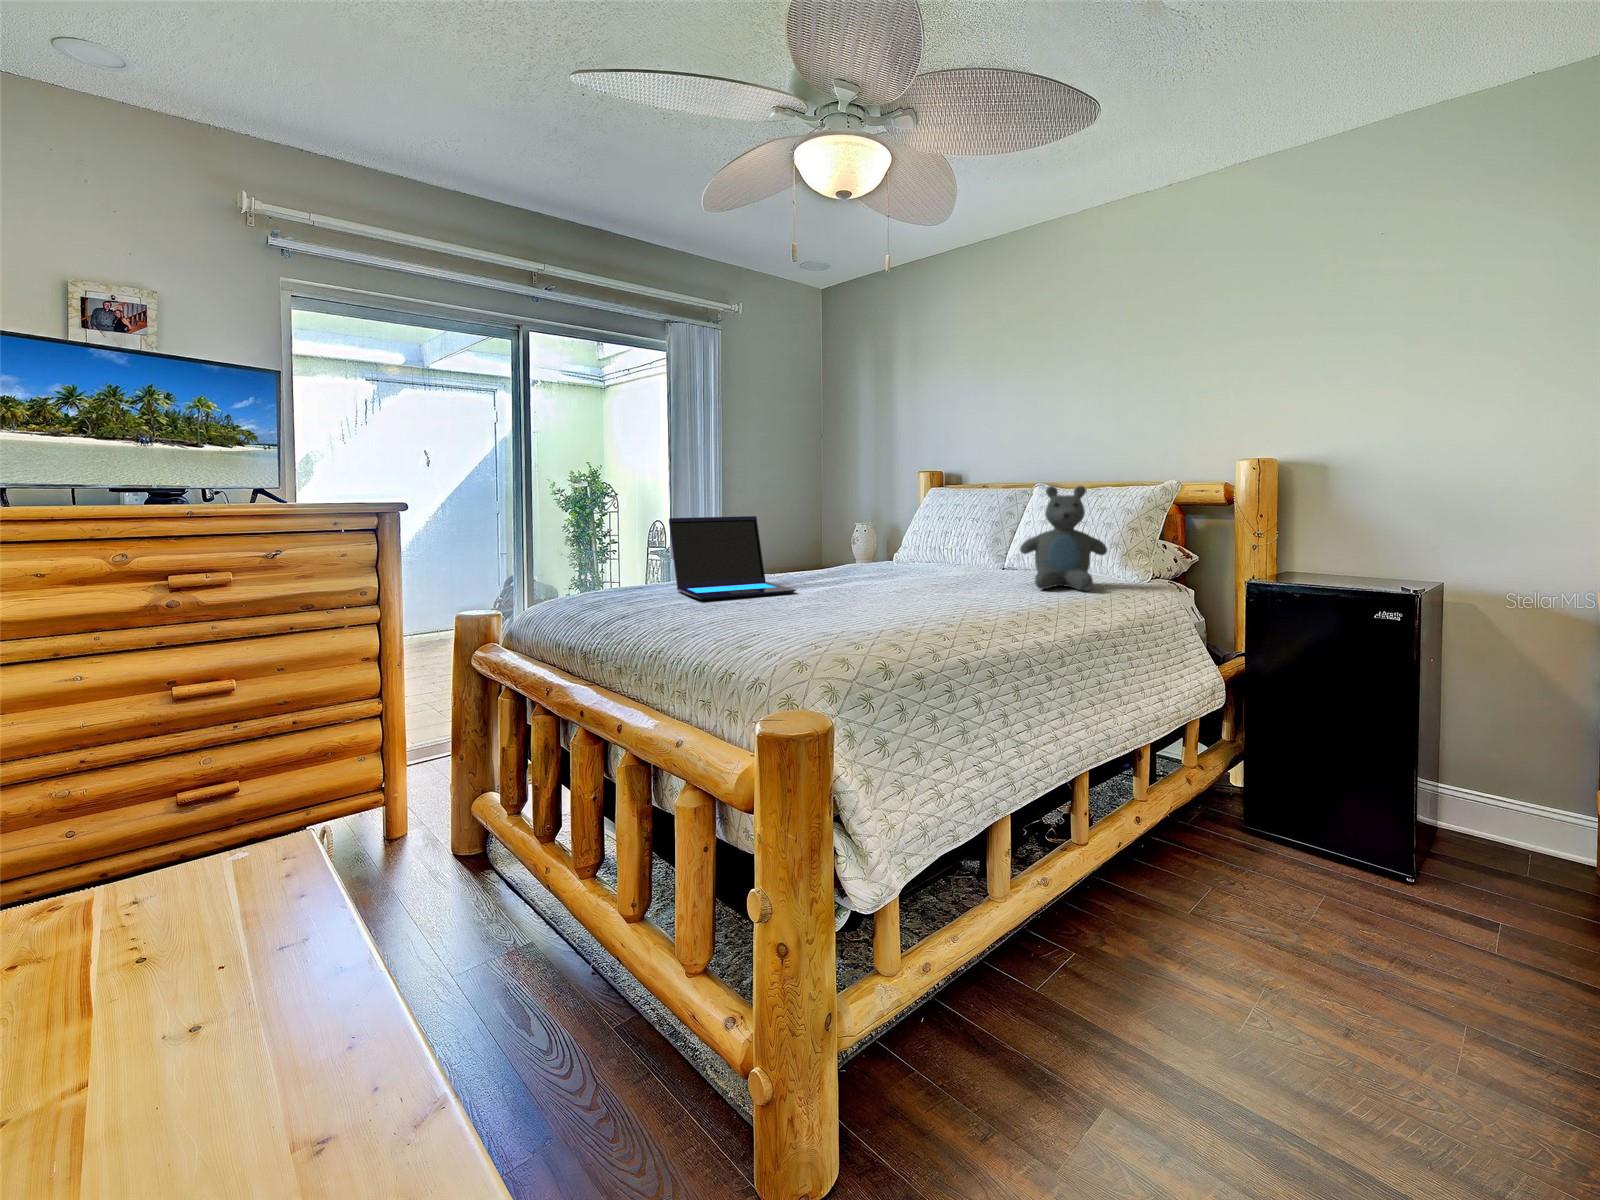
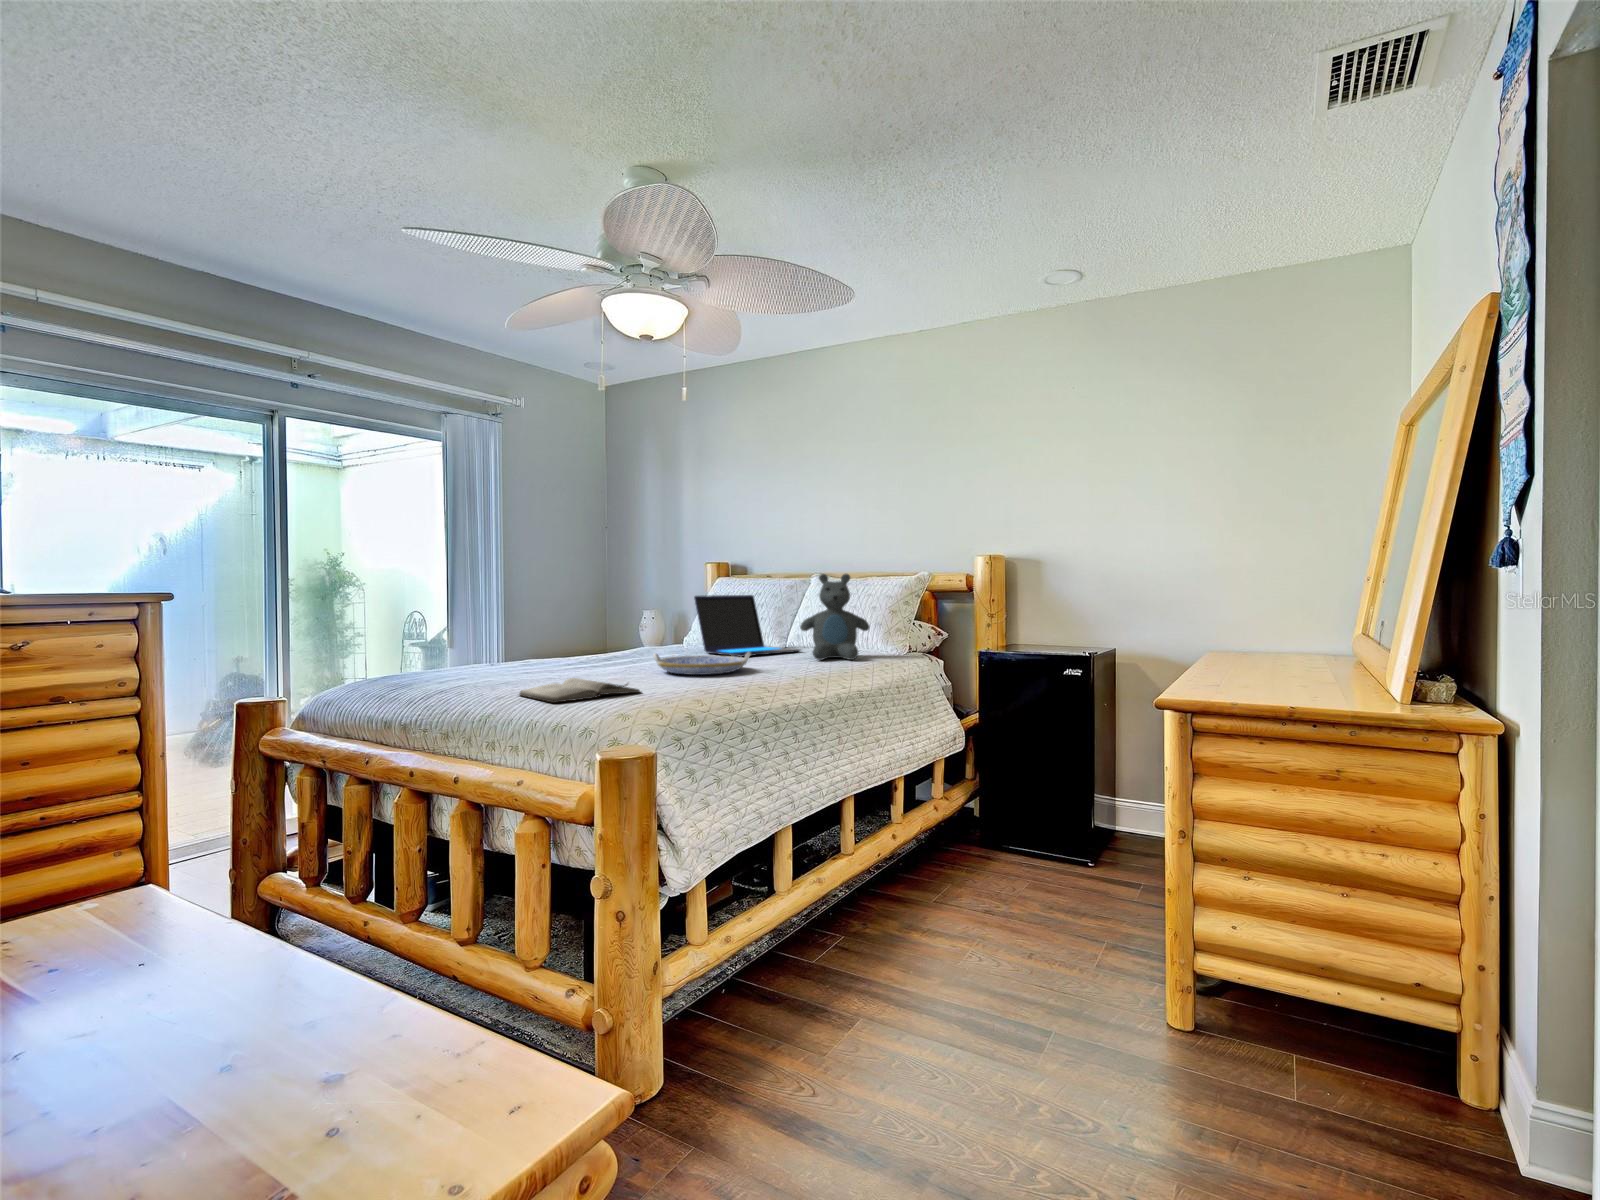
laptop: present [669,516,796,600] -> present [694,595,801,657]
serving tray: none [848,579,962,607] -> present [653,652,751,675]
diary: none [694,611,830,646] -> present [519,678,640,703]

